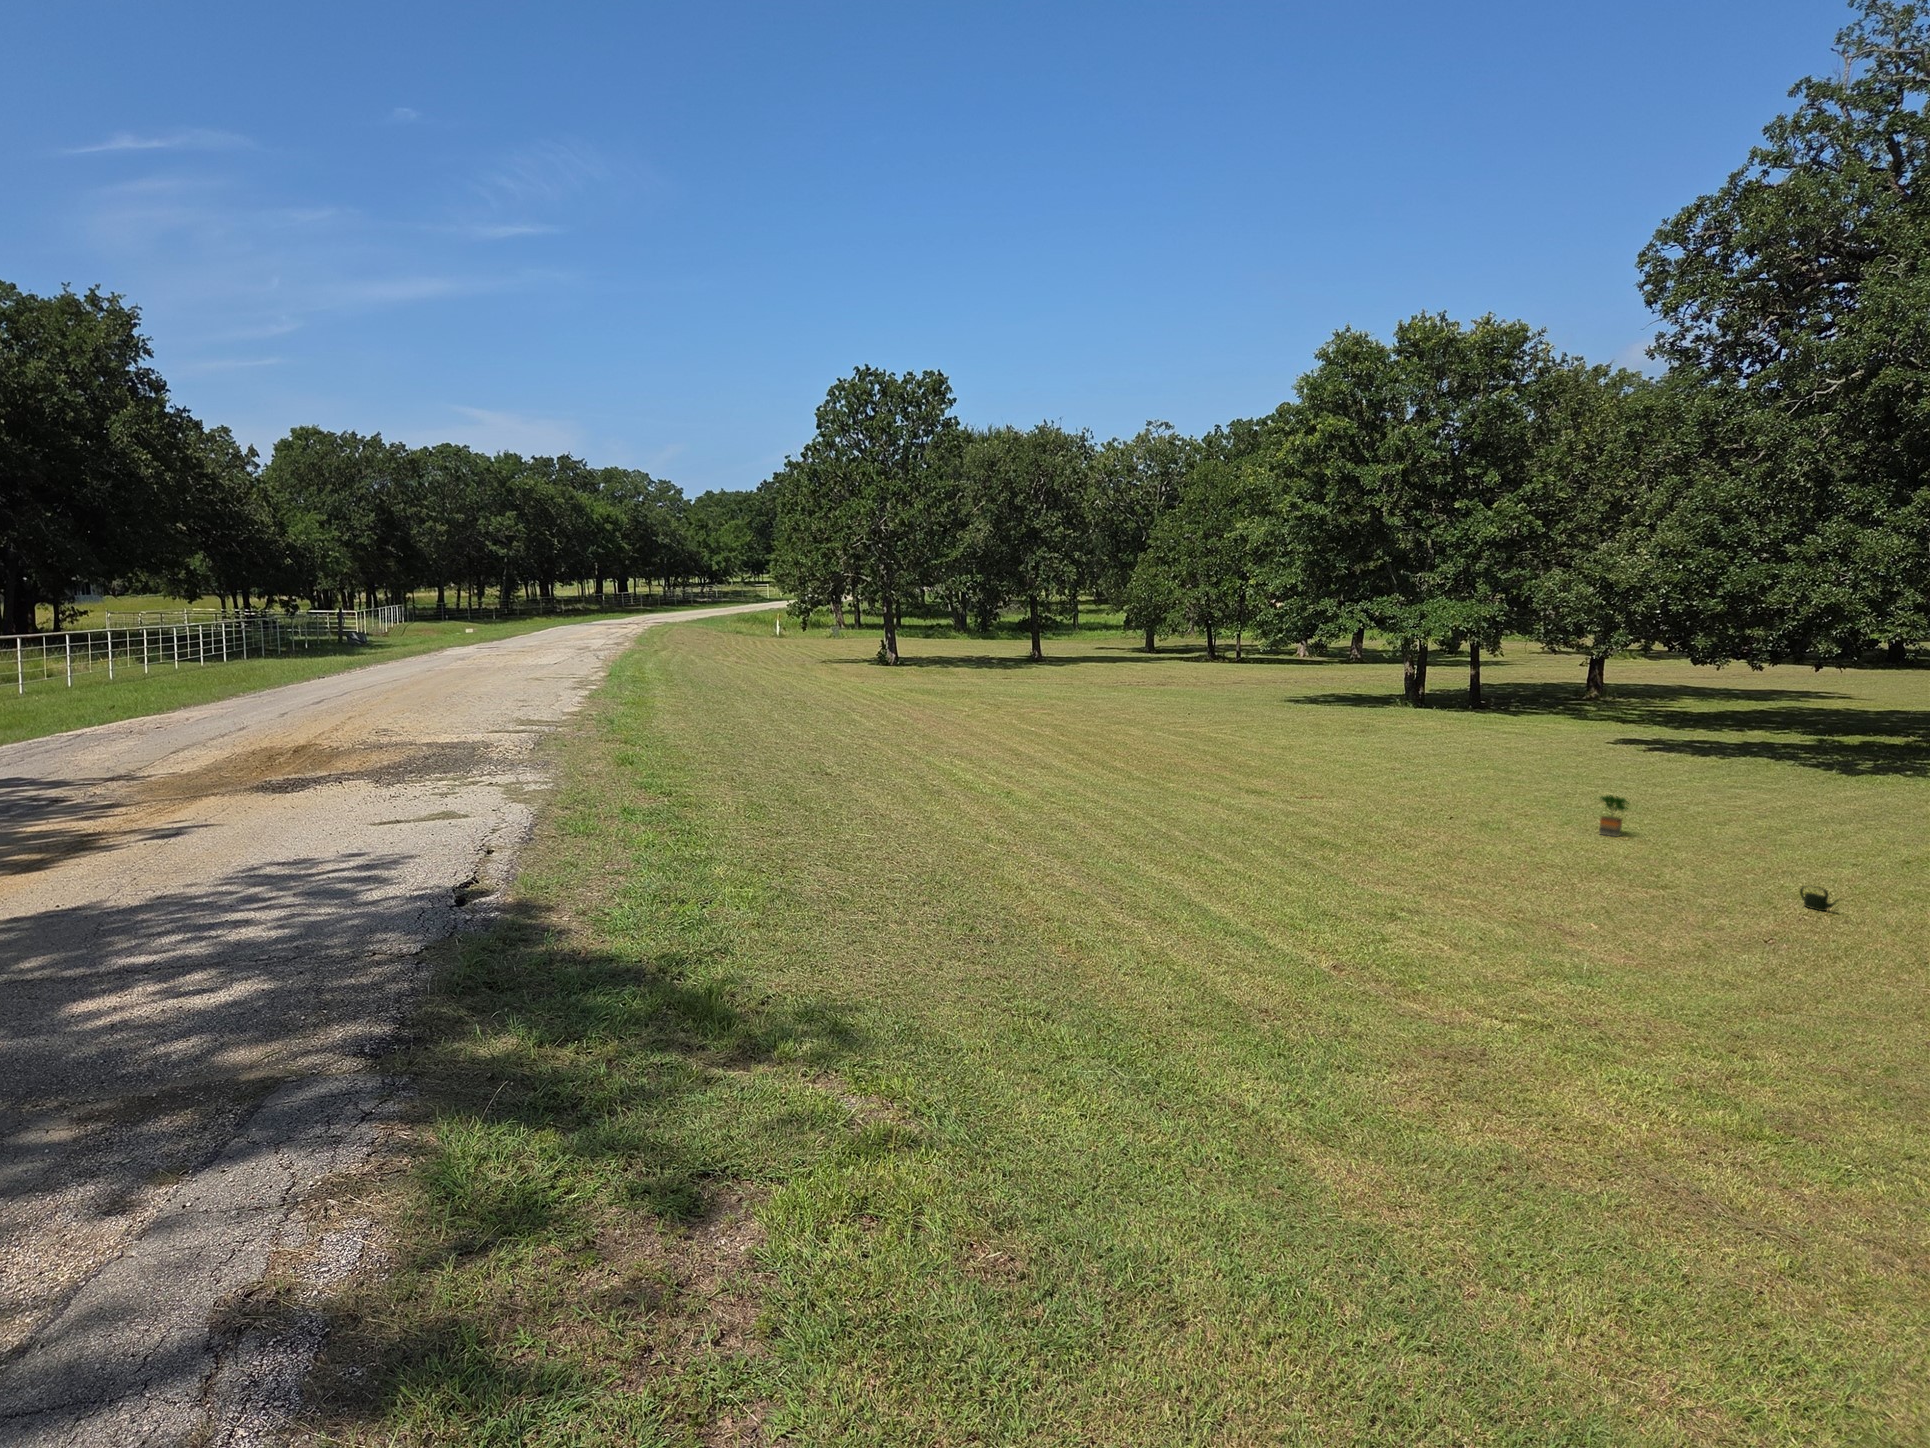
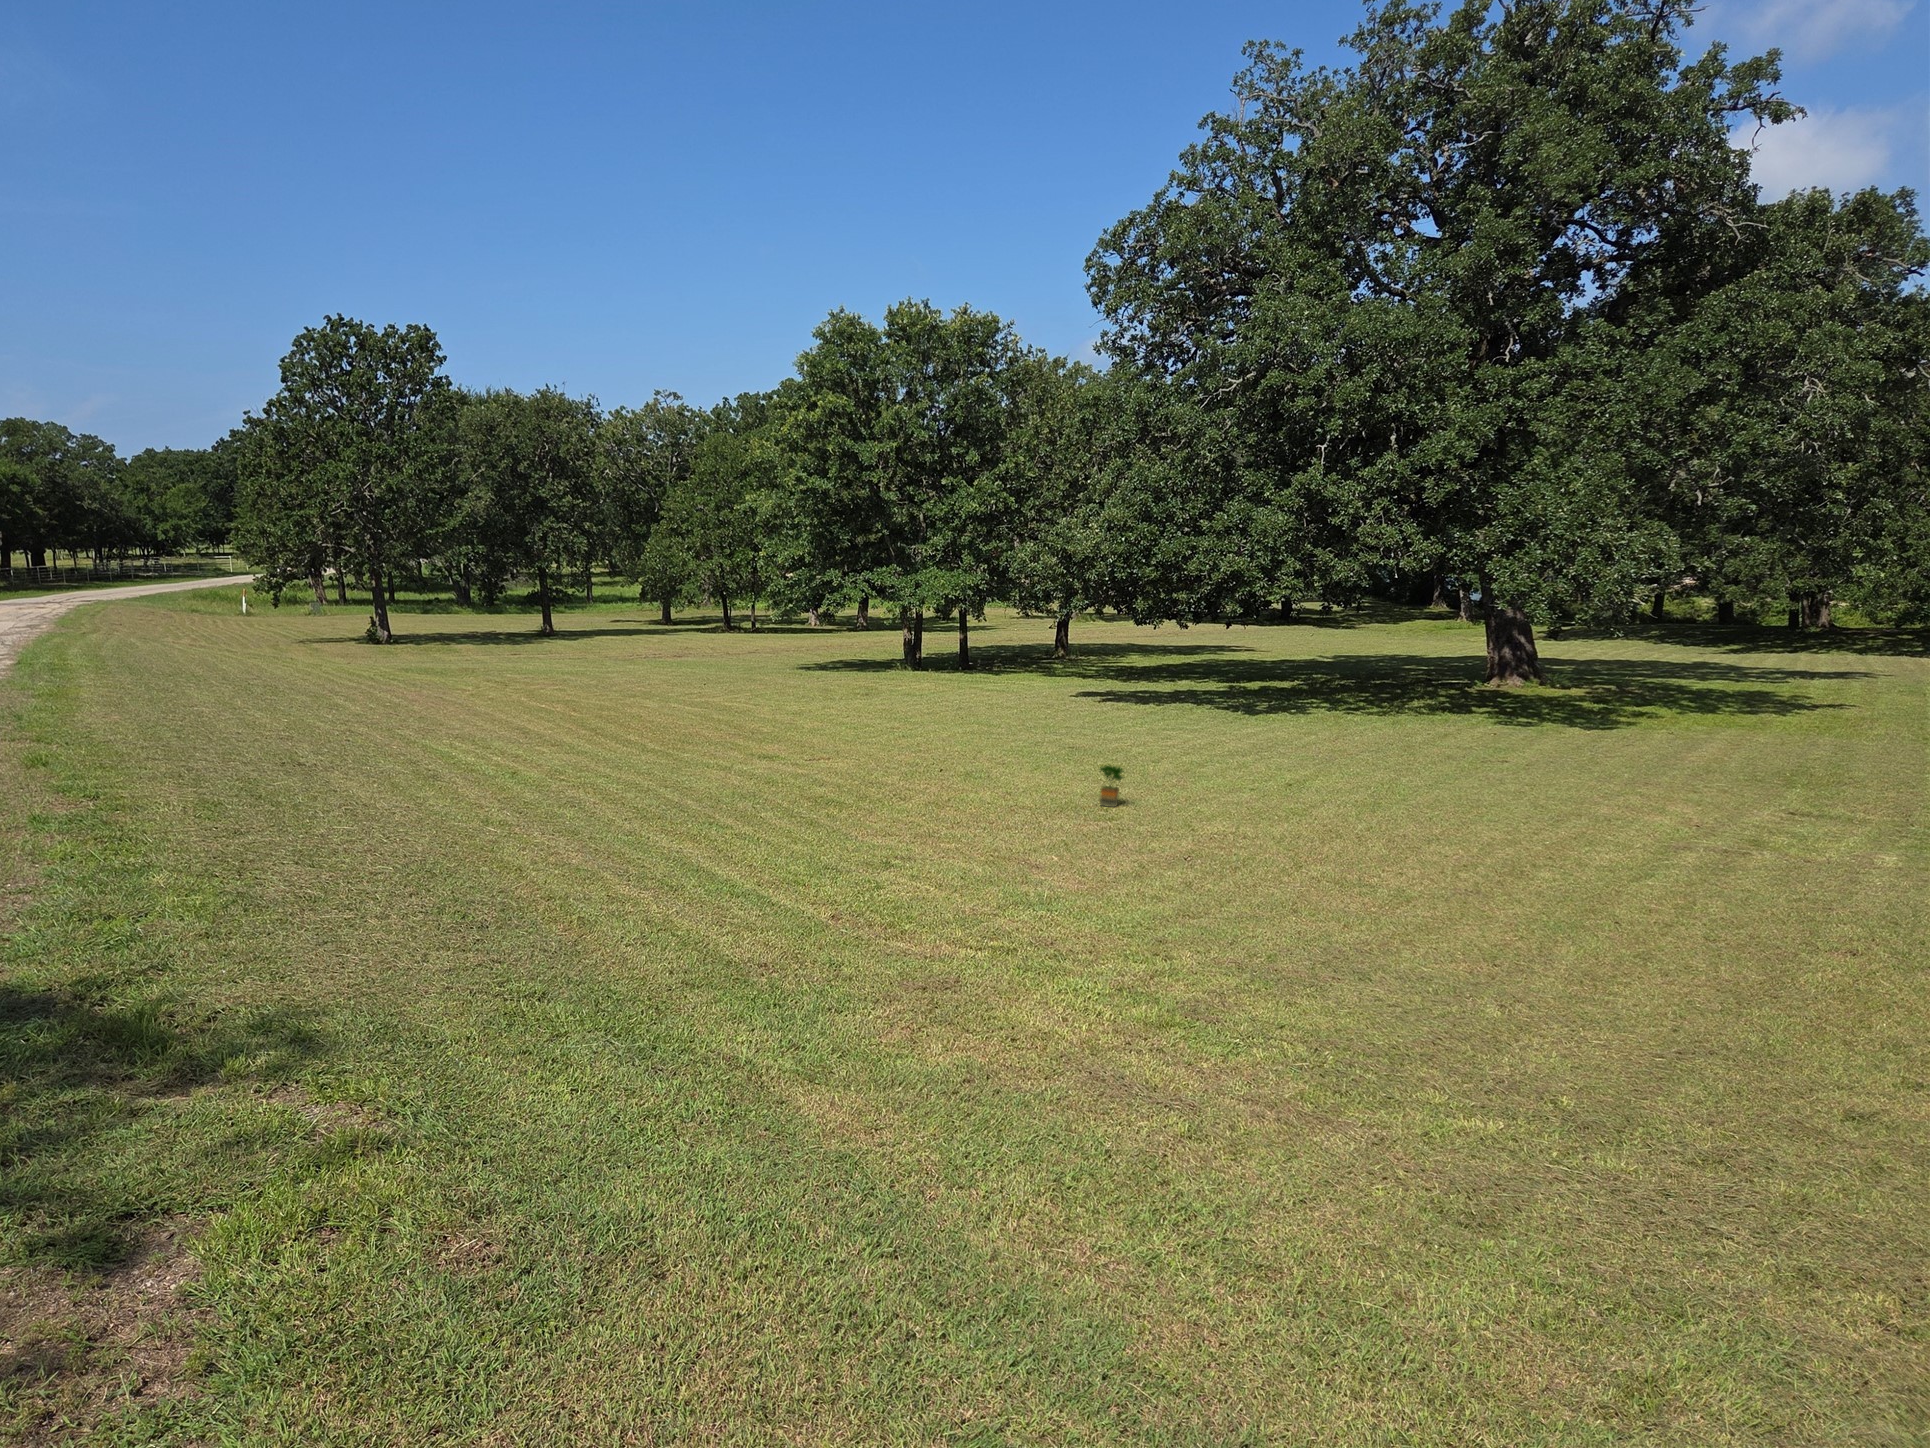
watering can: present [1800,885,1838,911] -> none [1288,852,1325,878]

